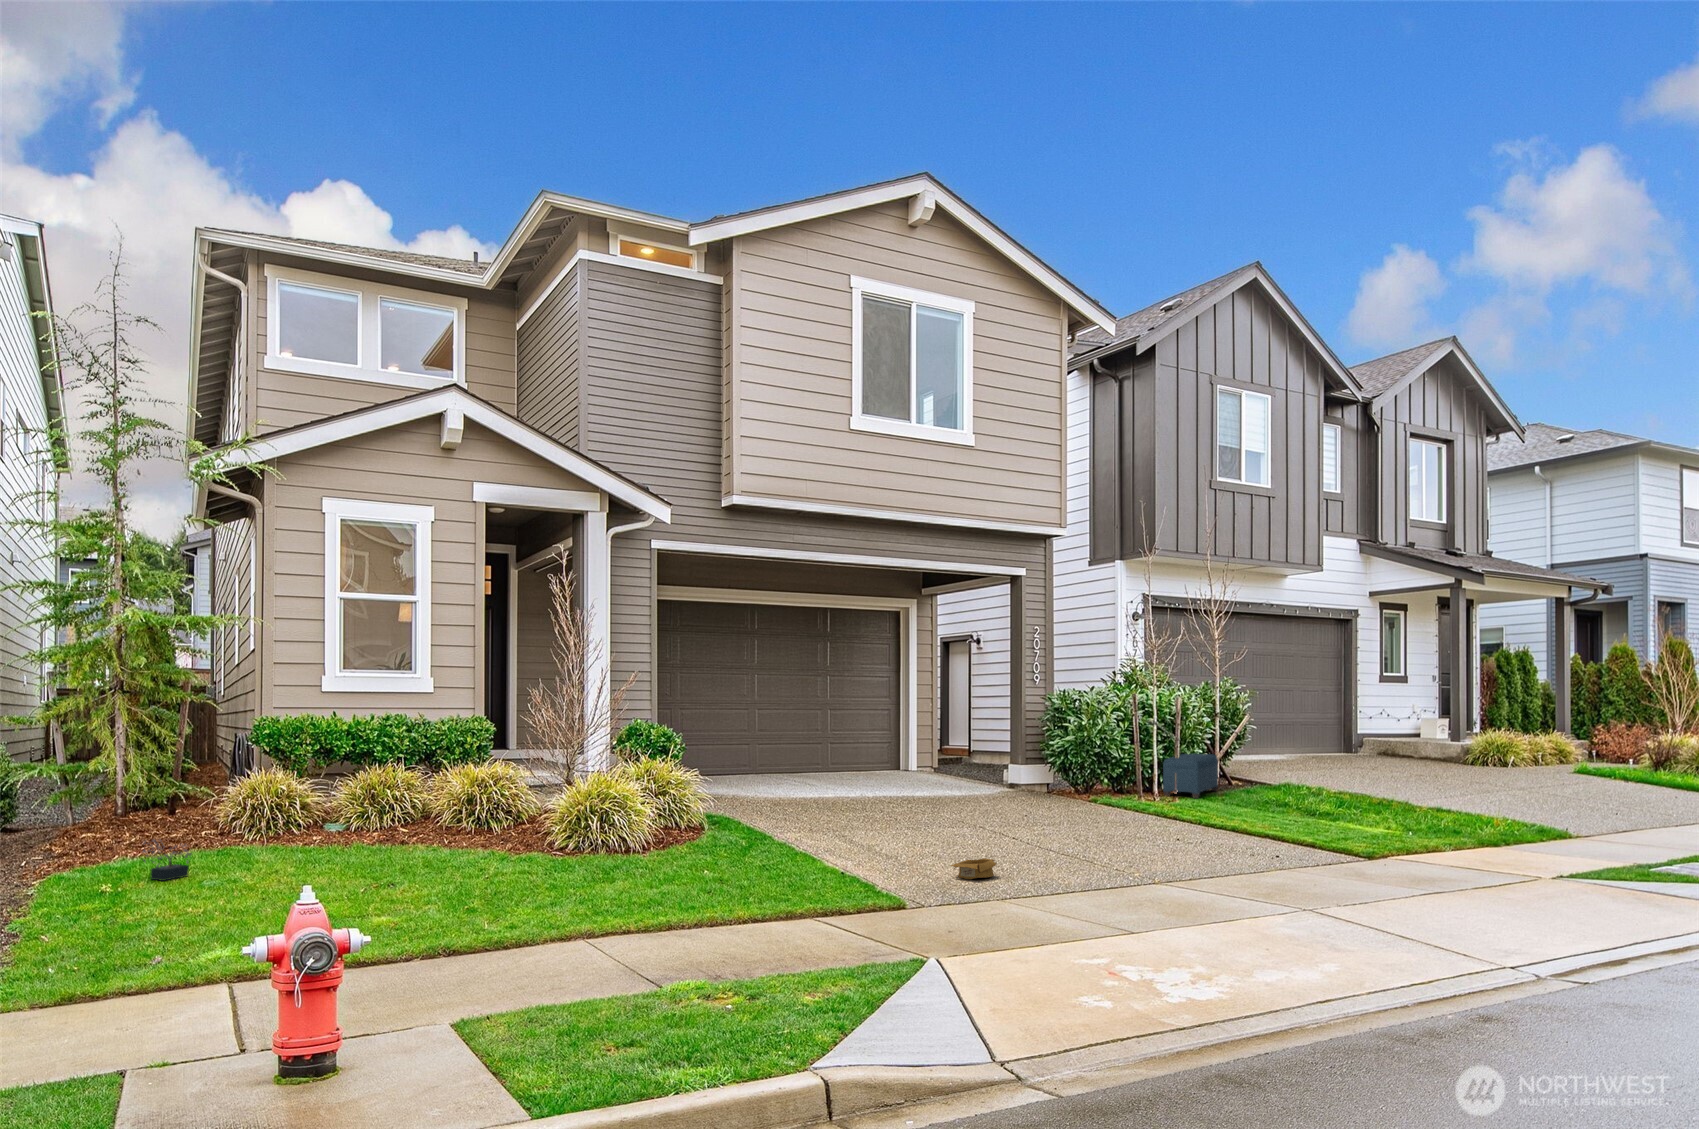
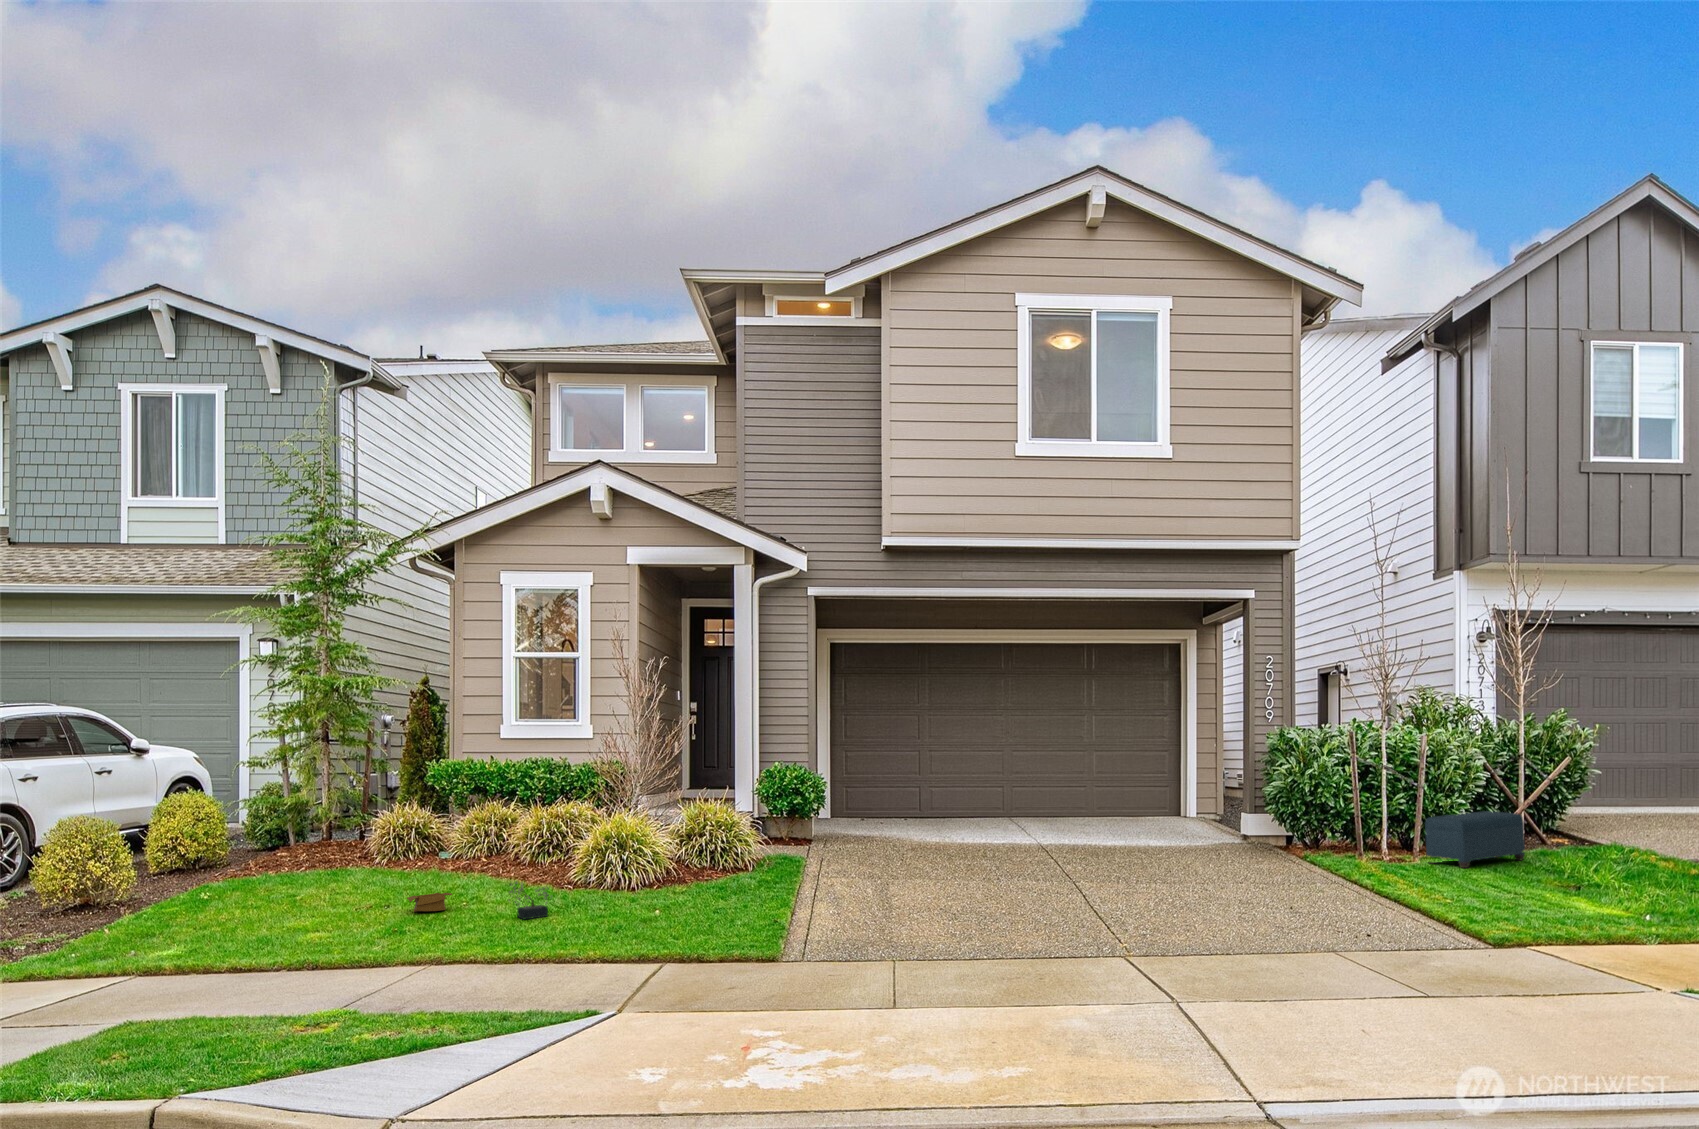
decorative plant: present [143,840,191,881] -> present [510,882,548,919]
cardboard box: present [951,858,996,879] -> present [407,893,452,912]

